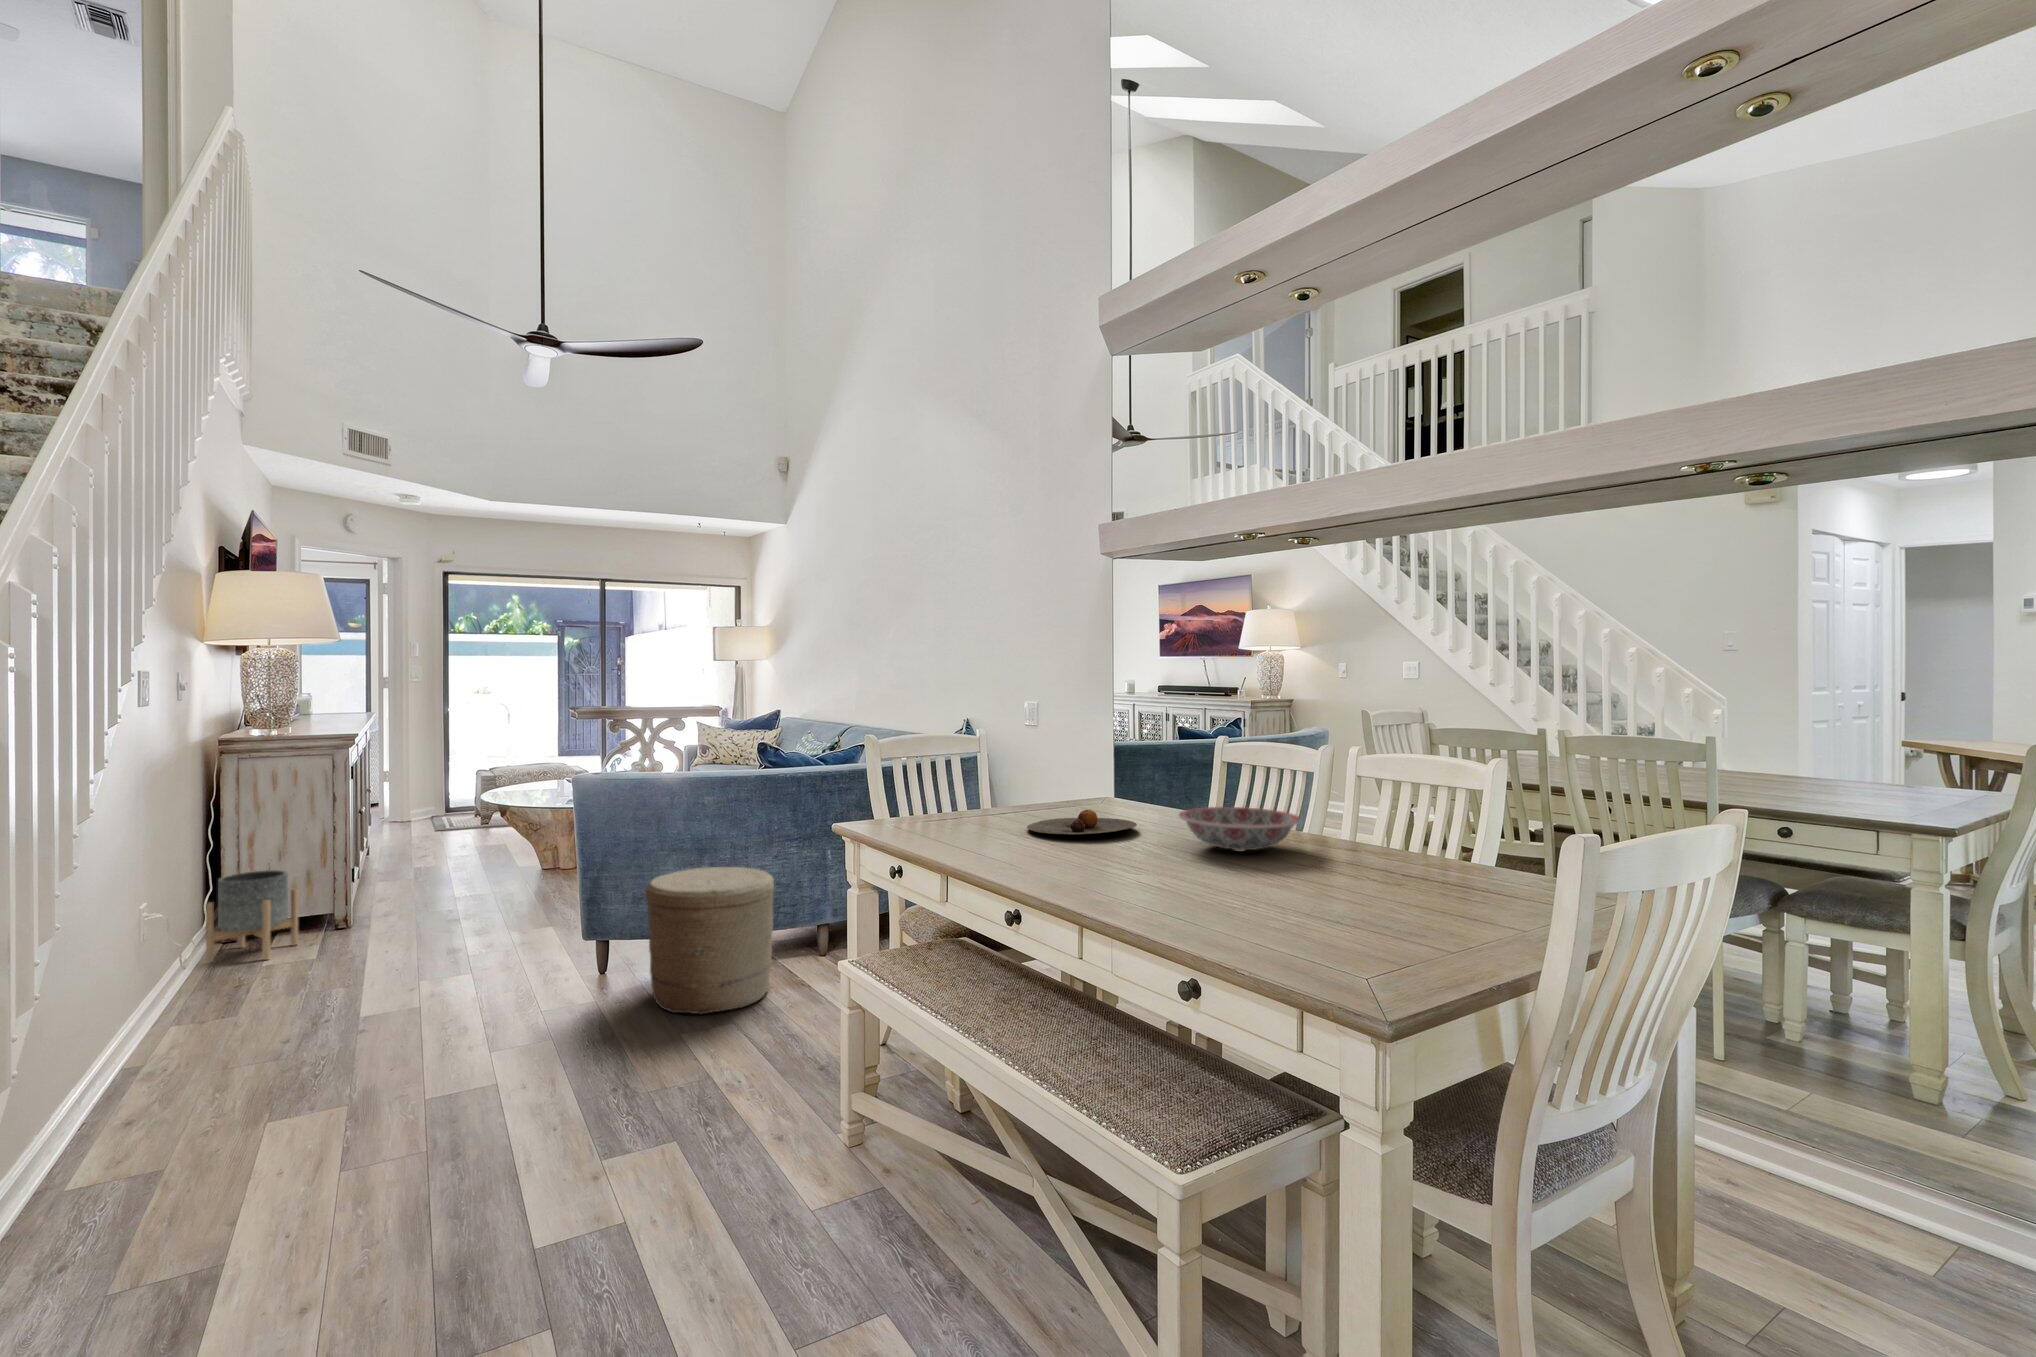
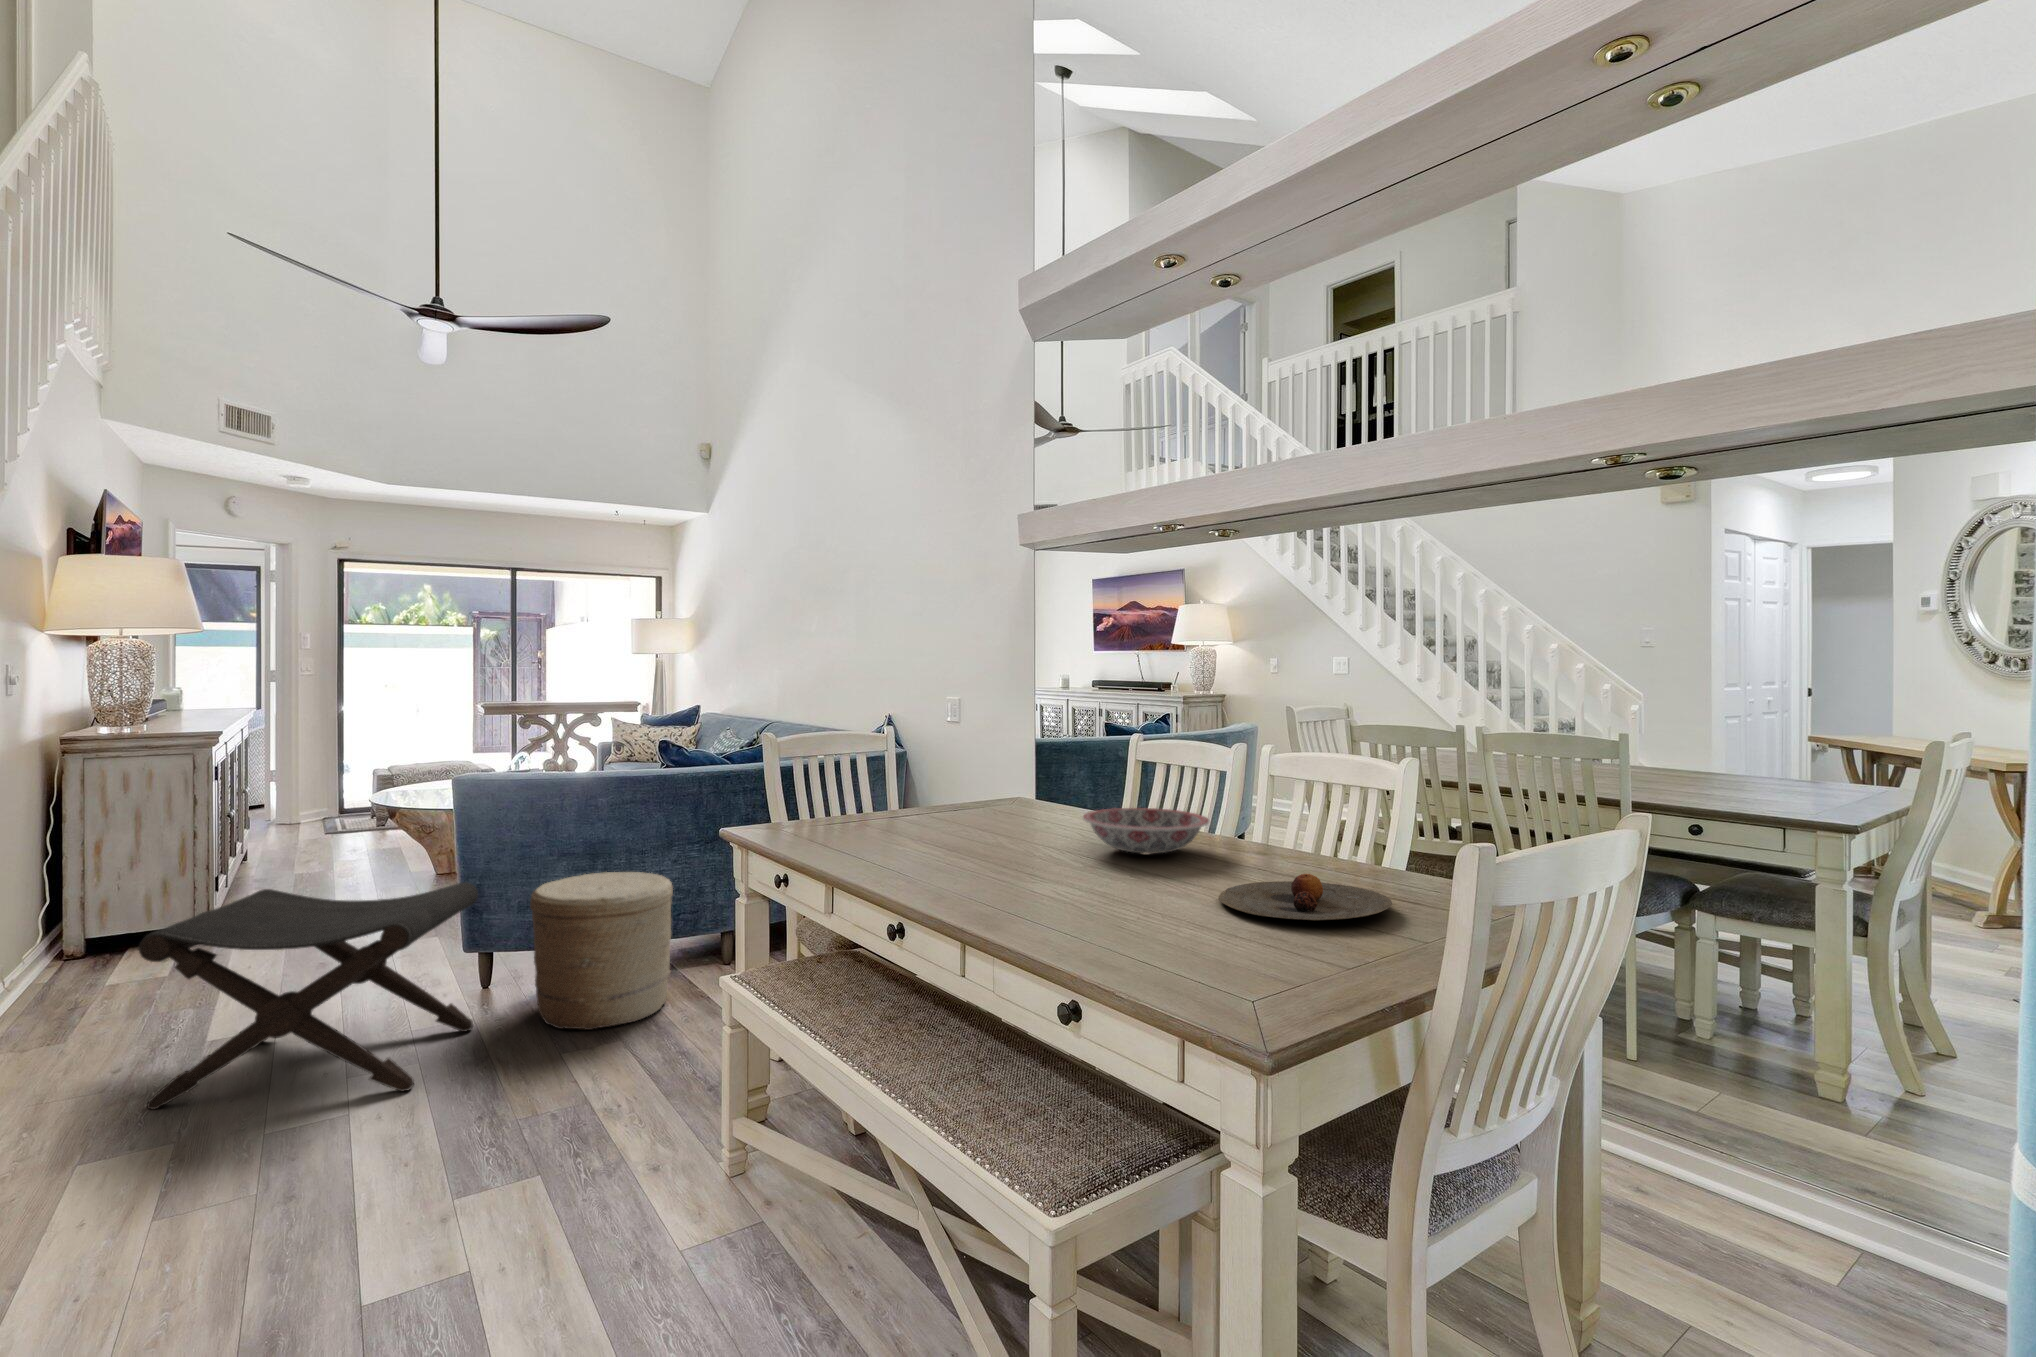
plate: present [1027,810,1137,835] -> present [1219,874,1392,920]
planter: present [206,870,298,963] -> none [42,879,153,982]
footstool: none [314,875,599,1077] -> present [139,882,478,1109]

